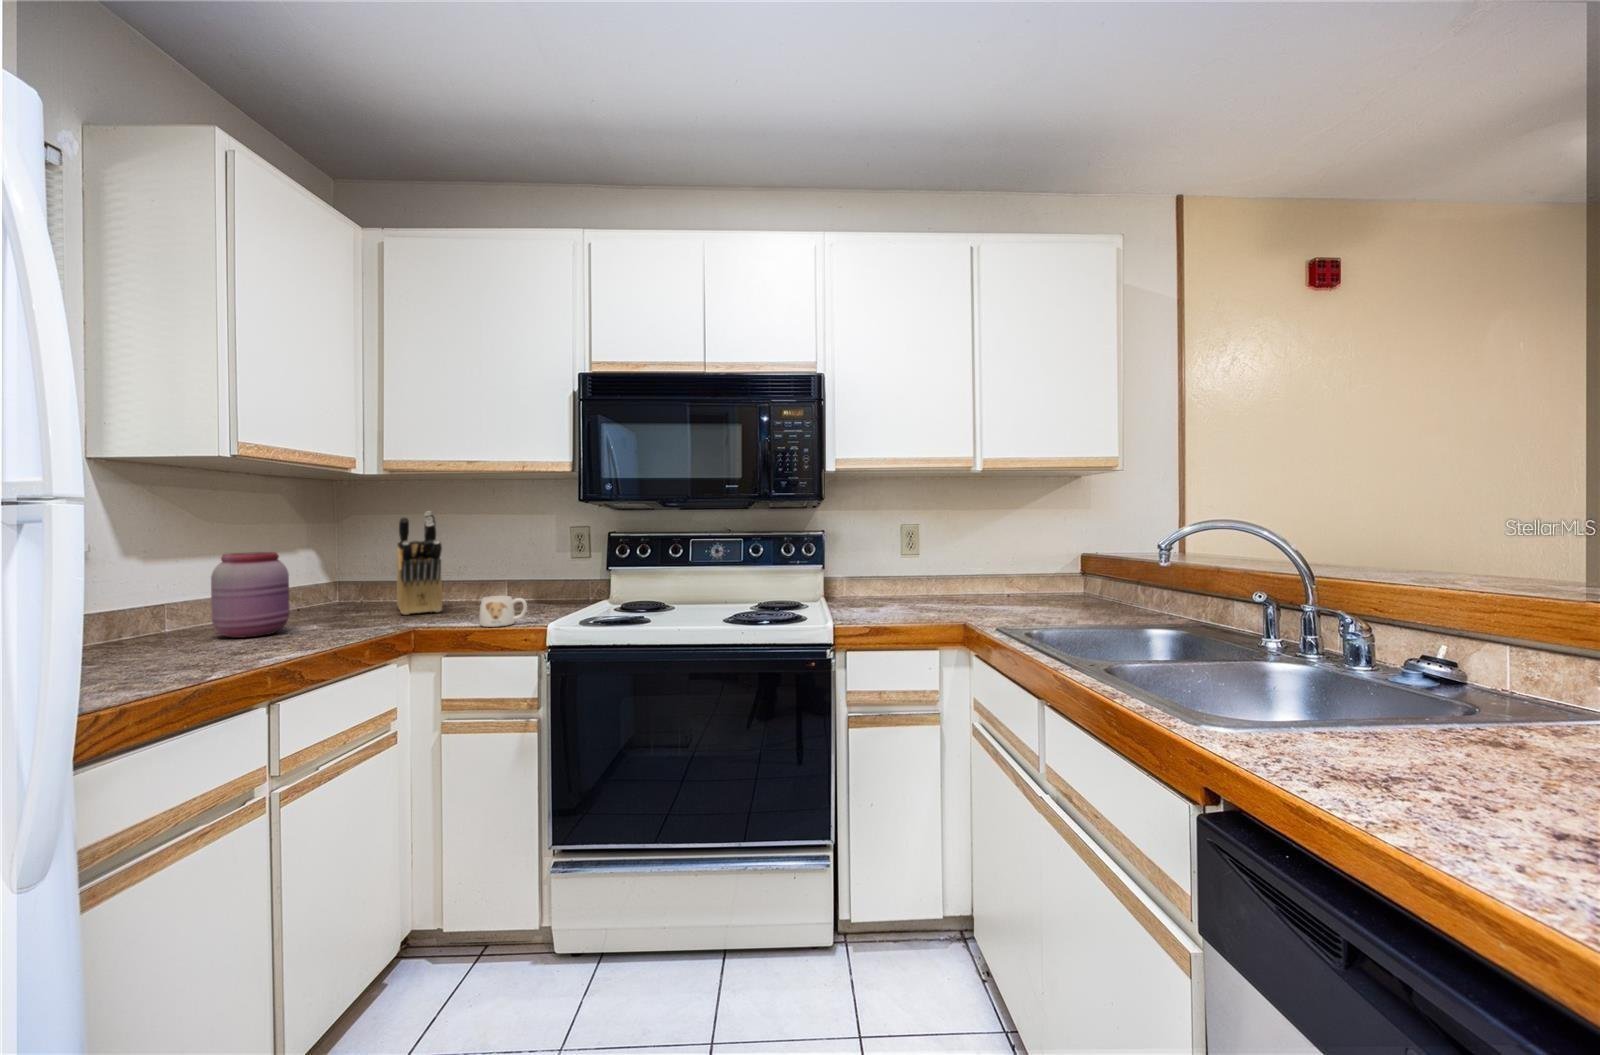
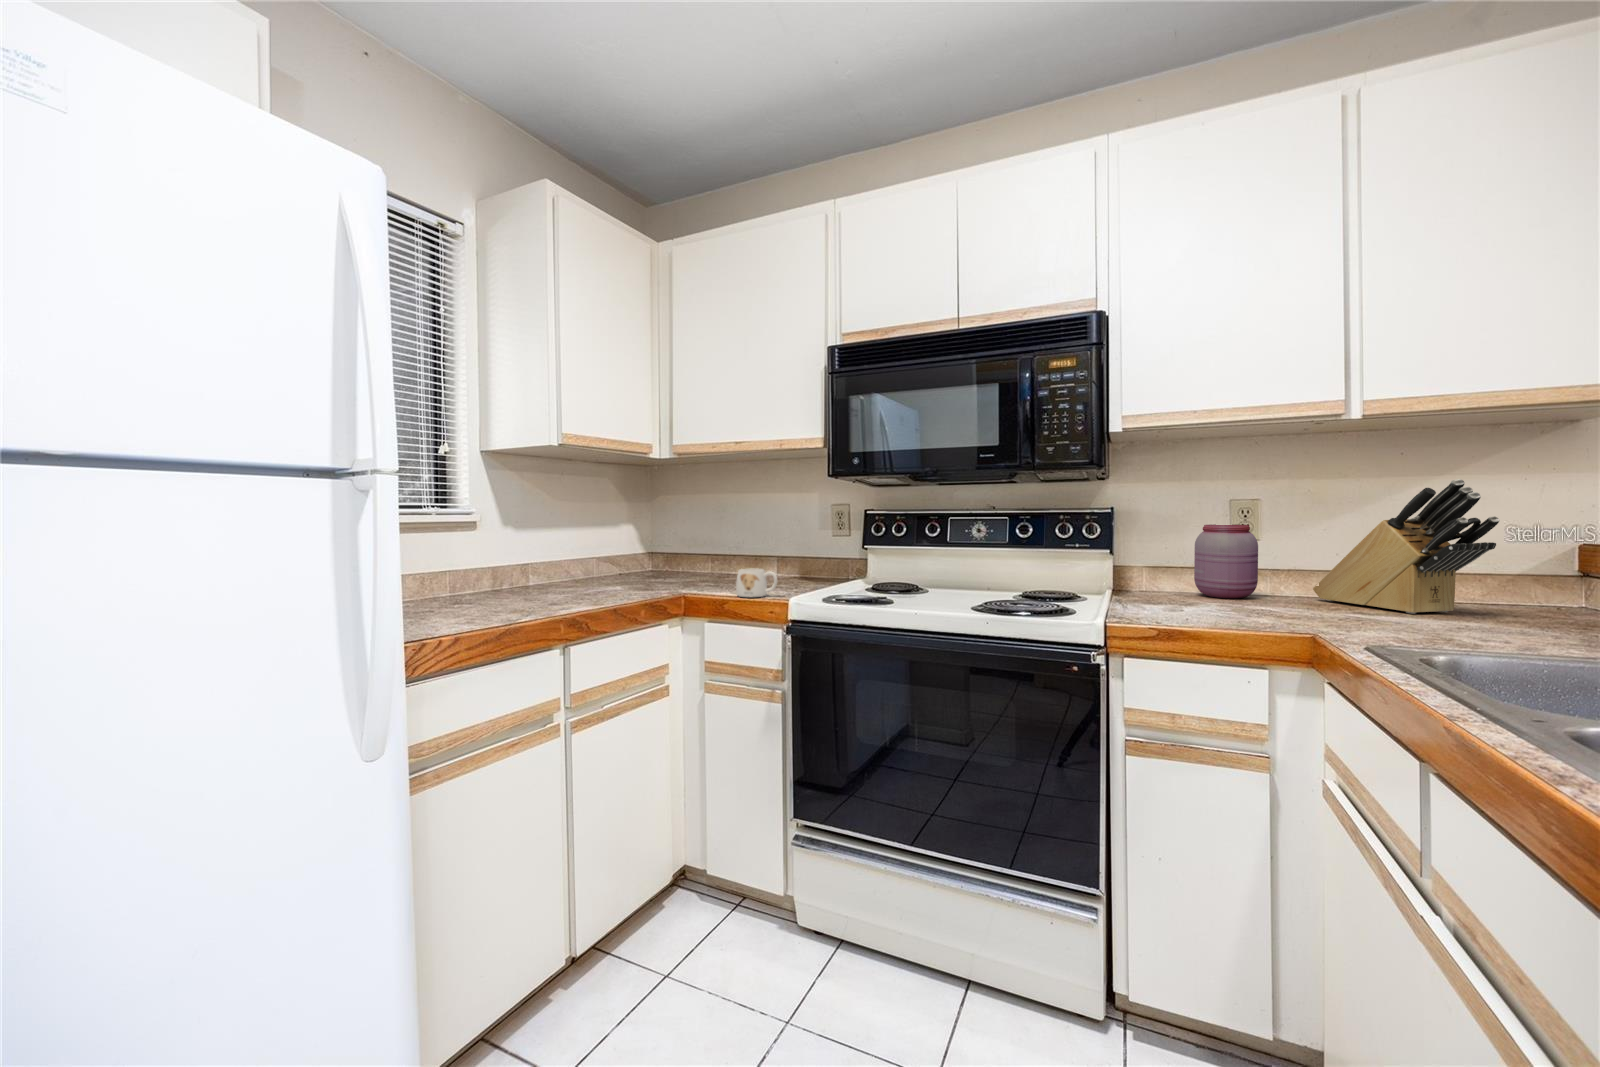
knife block: present [397,511,442,615] -> present [1313,479,1500,614]
jar: present [211,552,290,638] -> present [1194,524,1258,598]

